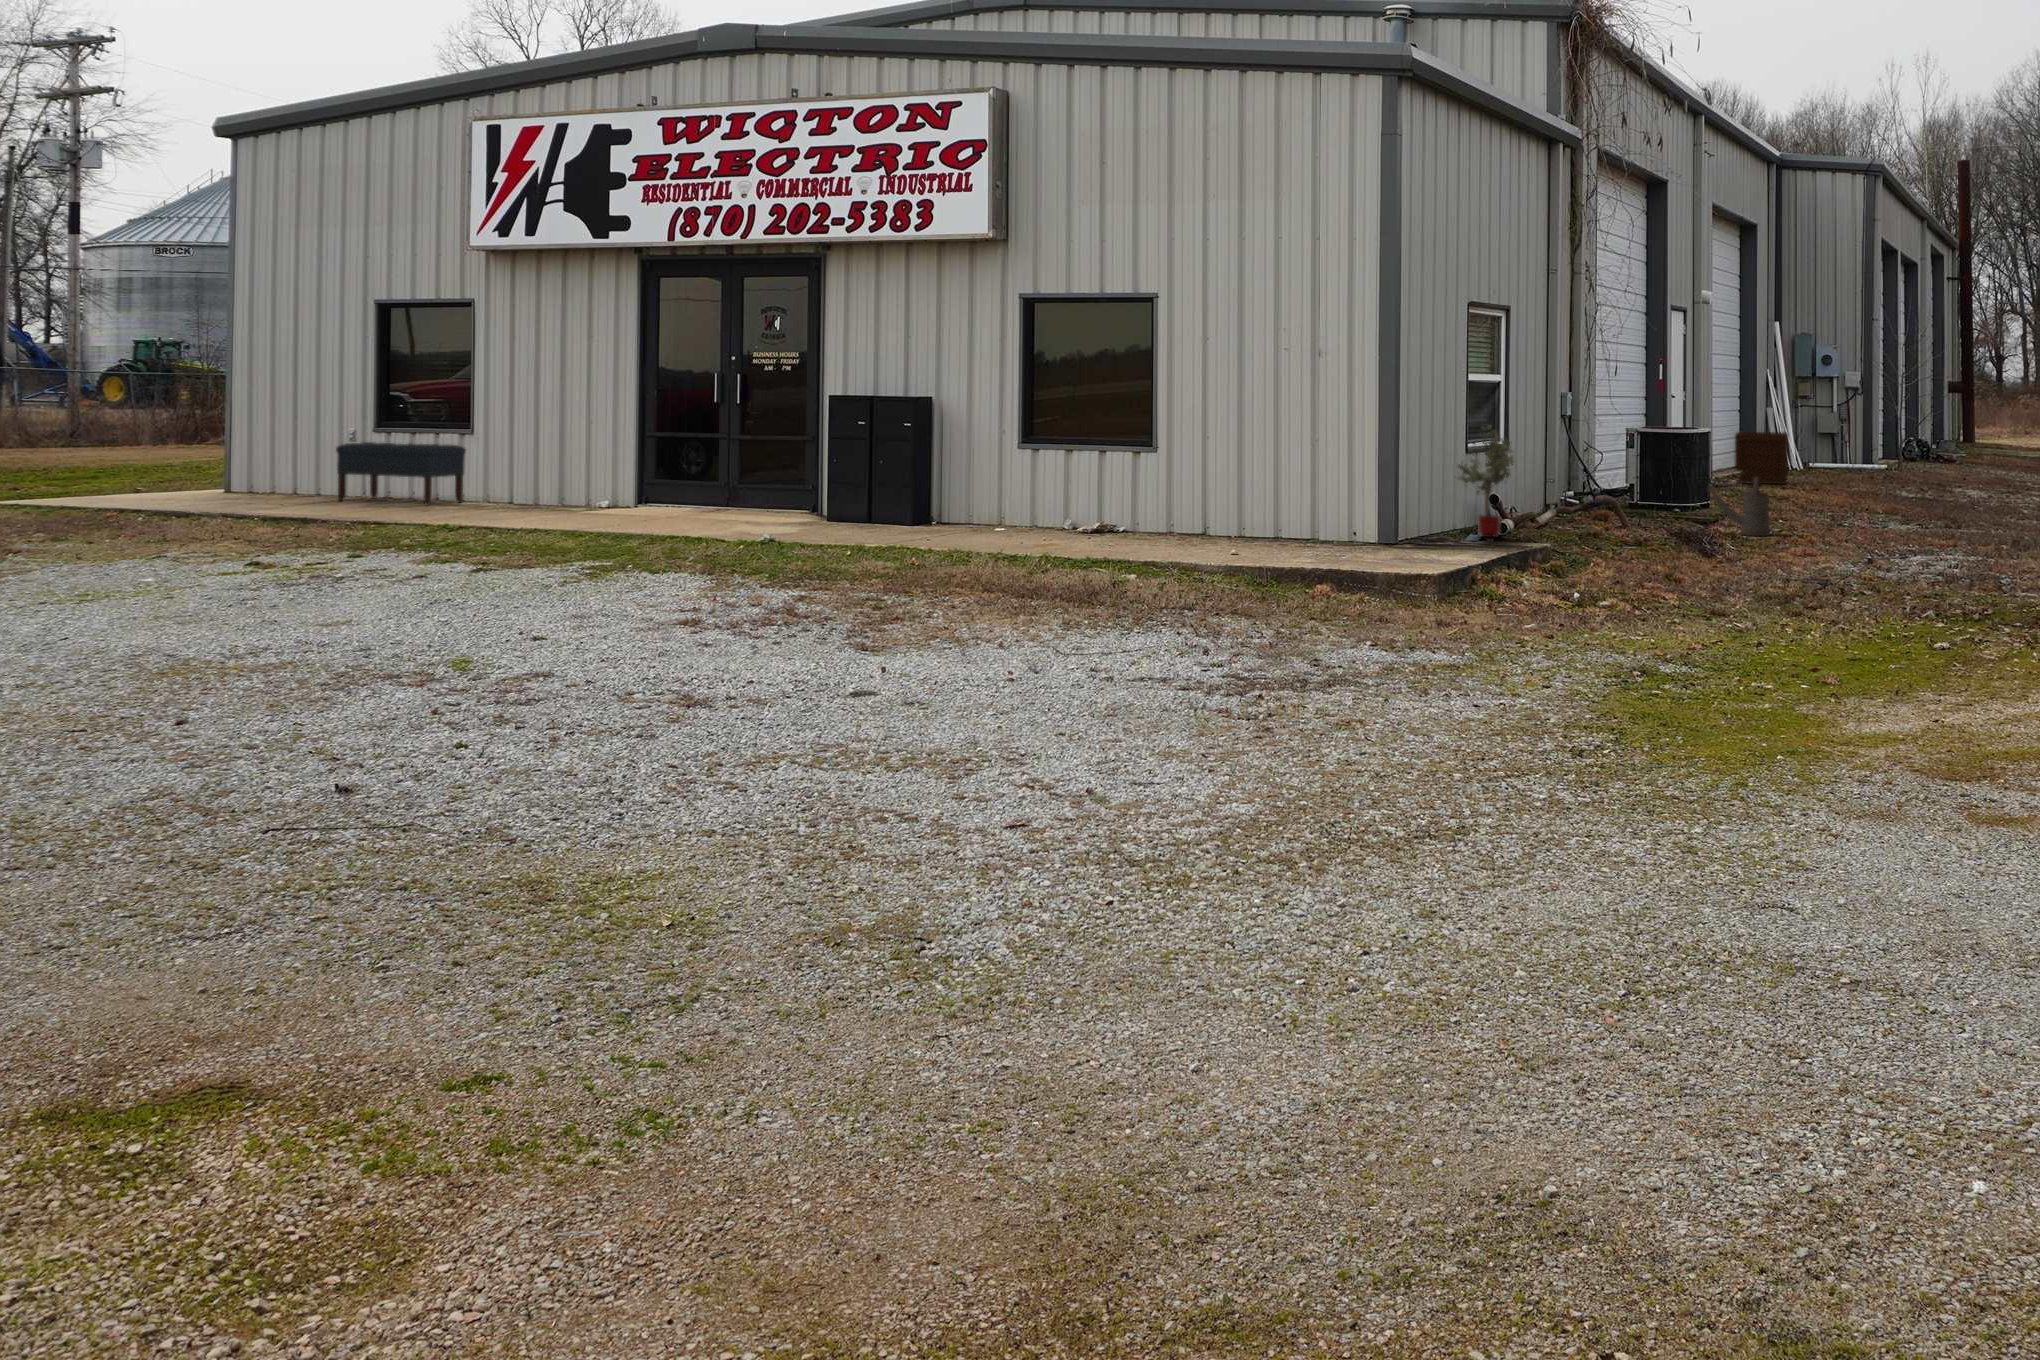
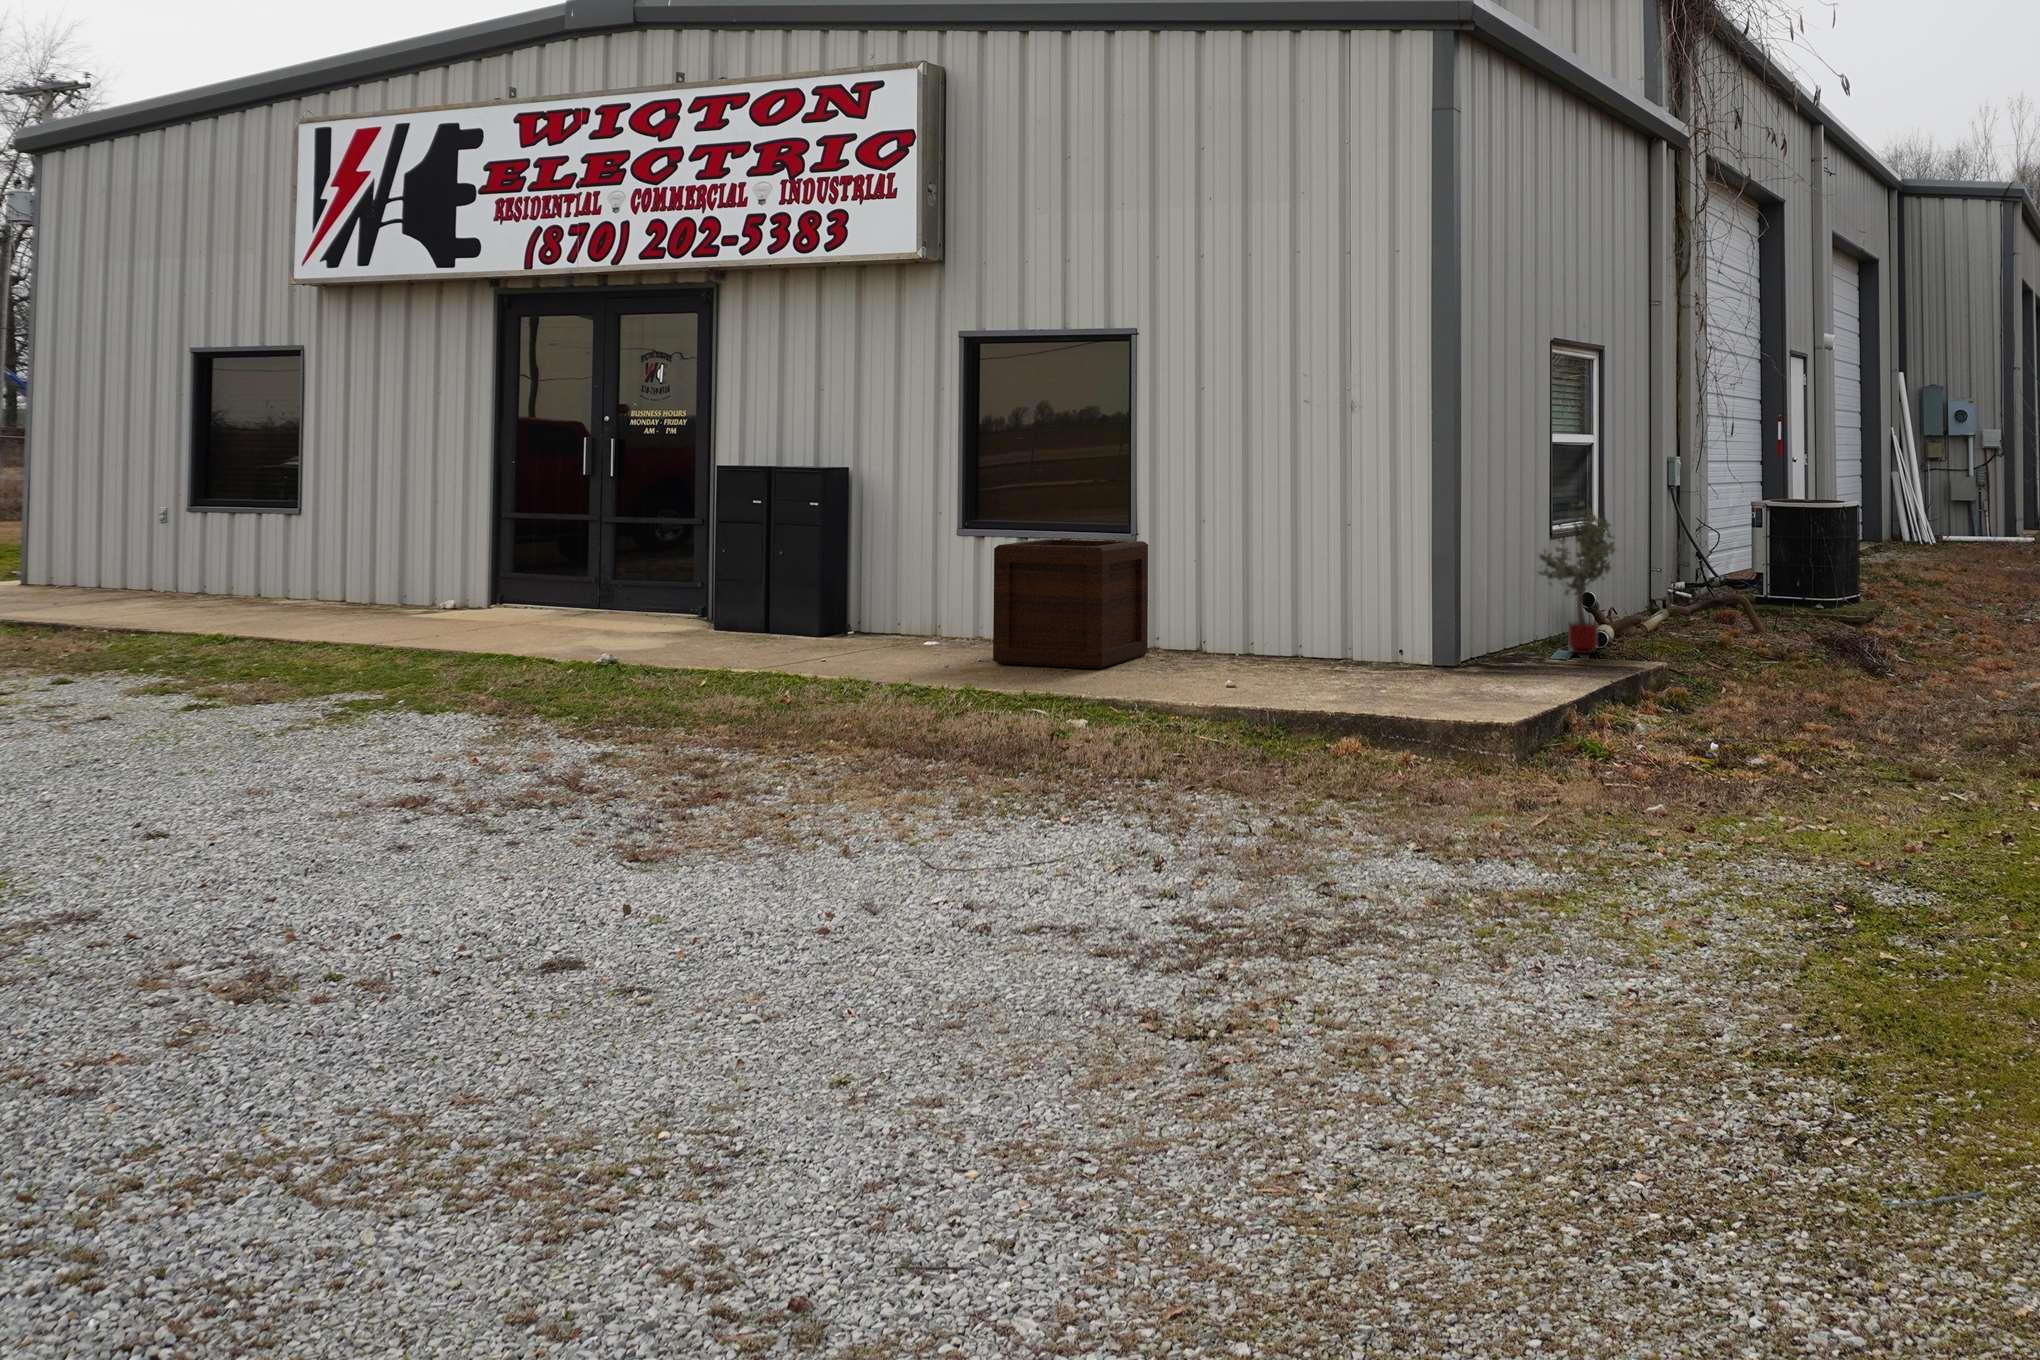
wooden crate: present [1735,432,1788,484] -> present [993,539,1148,669]
bench: present [336,442,466,505] -> none [135,525,293,605]
watering can: present [1708,477,1781,536] -> none [1858,564,1955,641]

